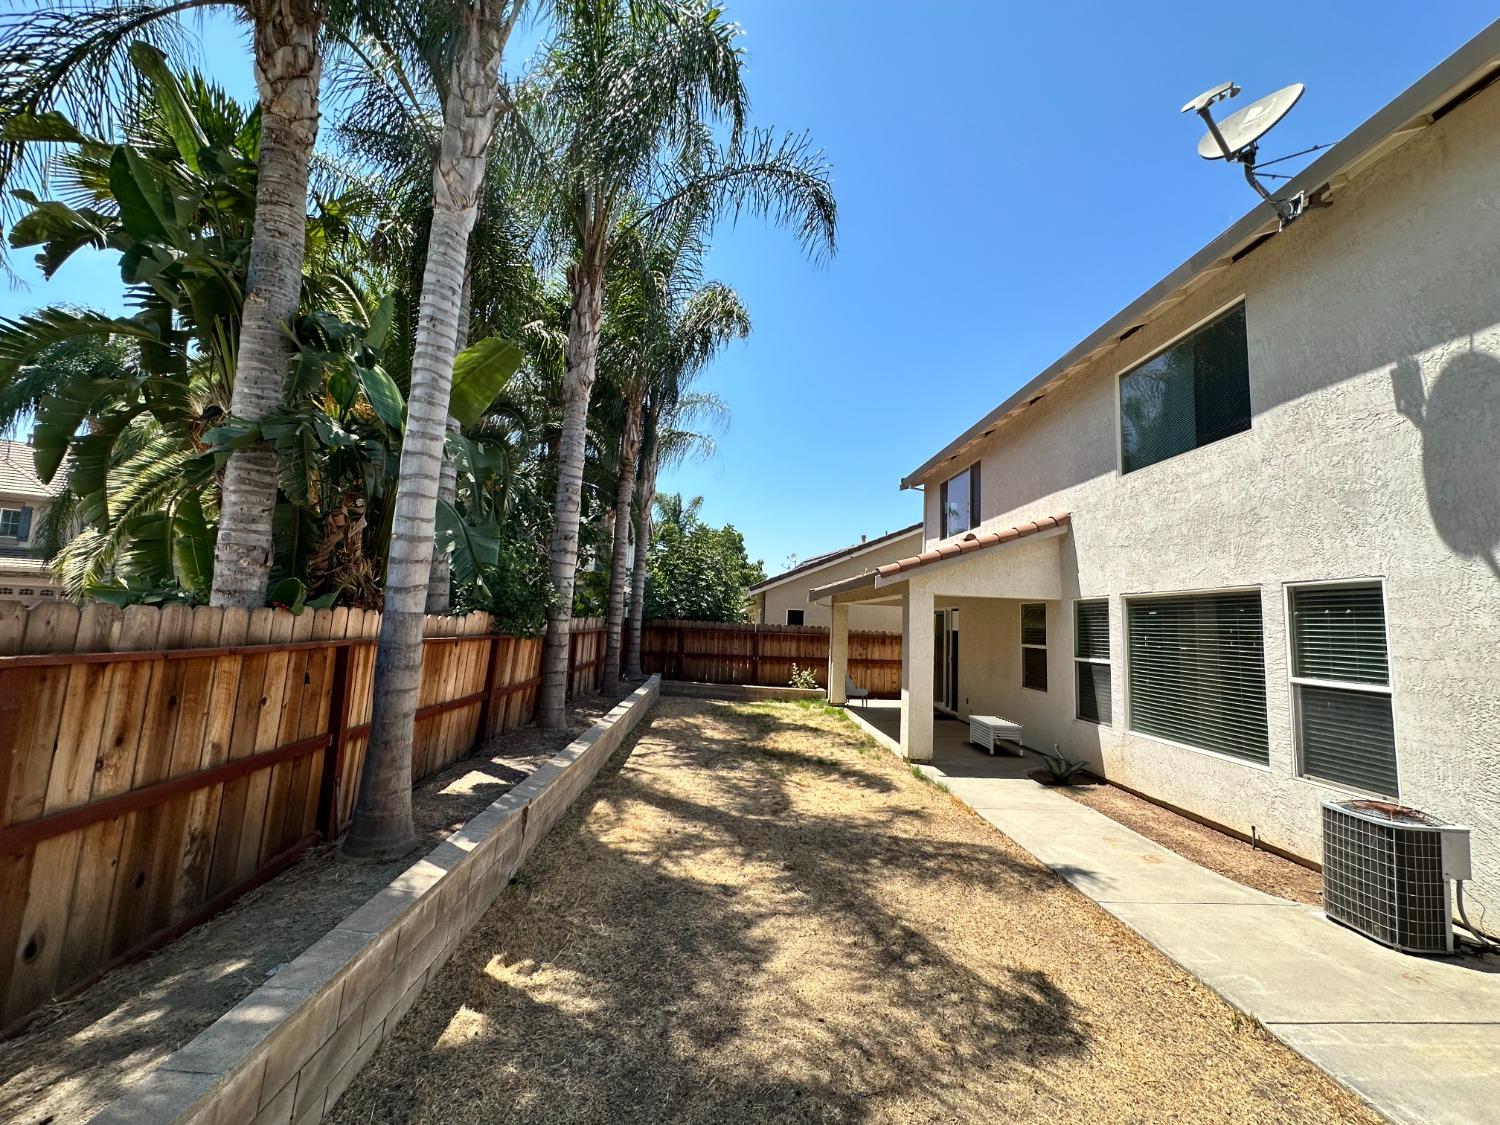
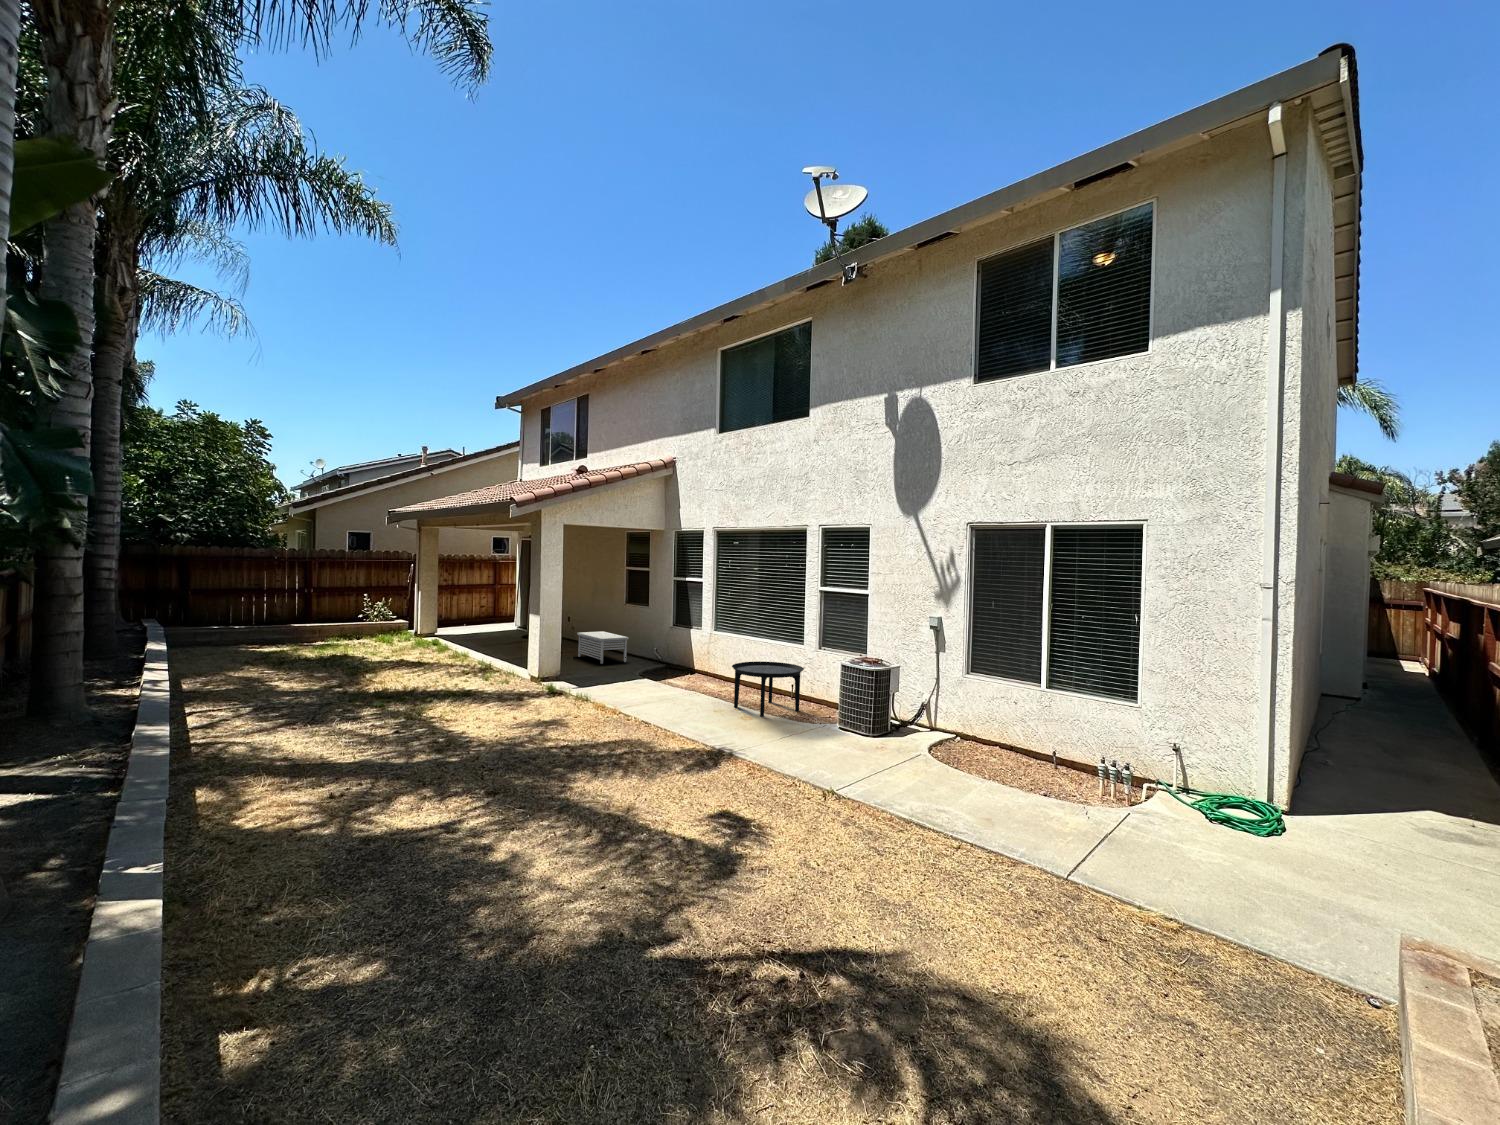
chair: present [843,670,868,711] -> none [431,598,461,639]
potted plant: present [1039,755,1090,785] -> none [647,658,686,680]
round table: none [1137,777,1265,869] -> present [732,661,804,716]

